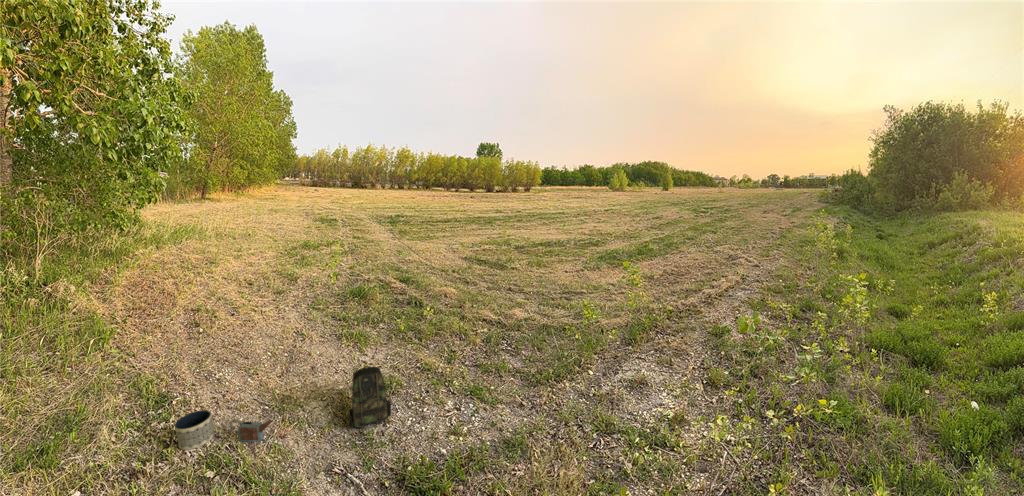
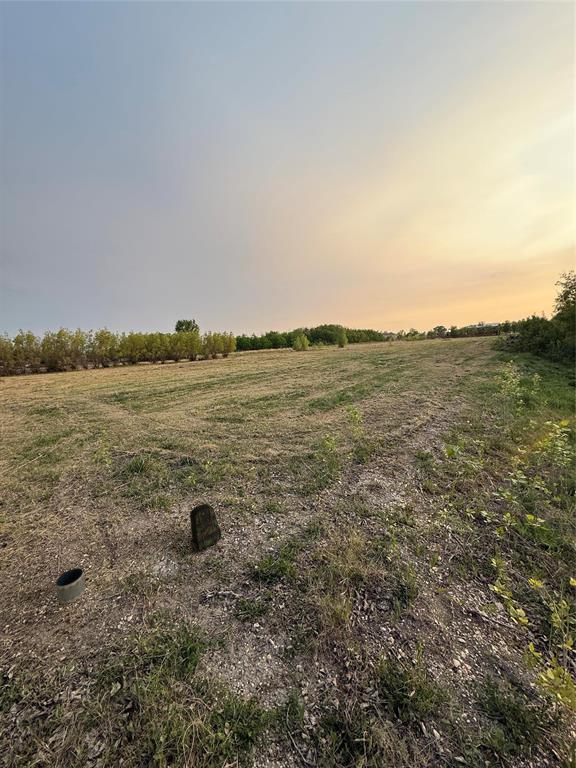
watering can: present [229,419,273,442] -> none [102,561,139,585]

